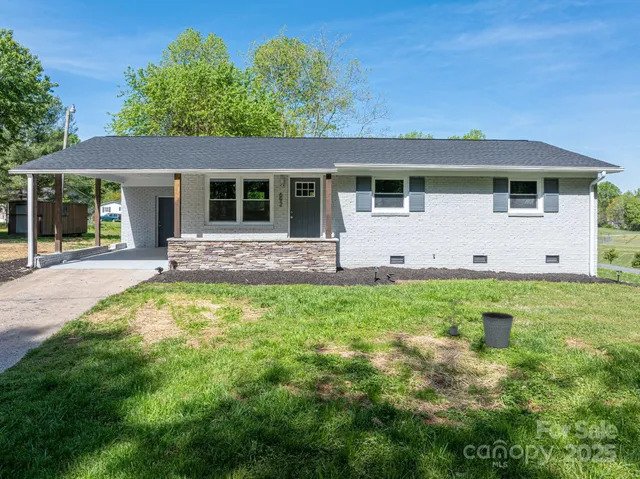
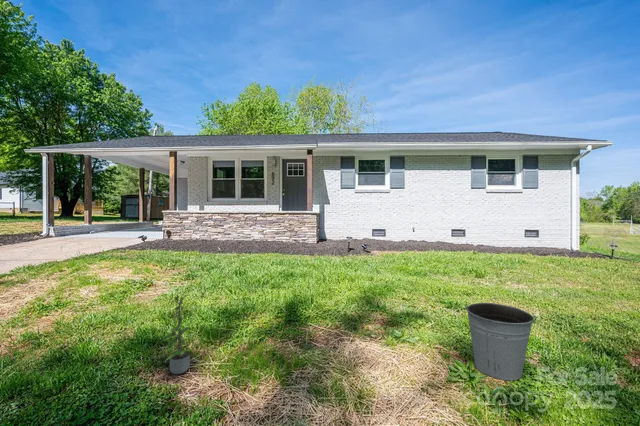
potted plant: present [445,300,462,335] -> present [162,295,190,374]

